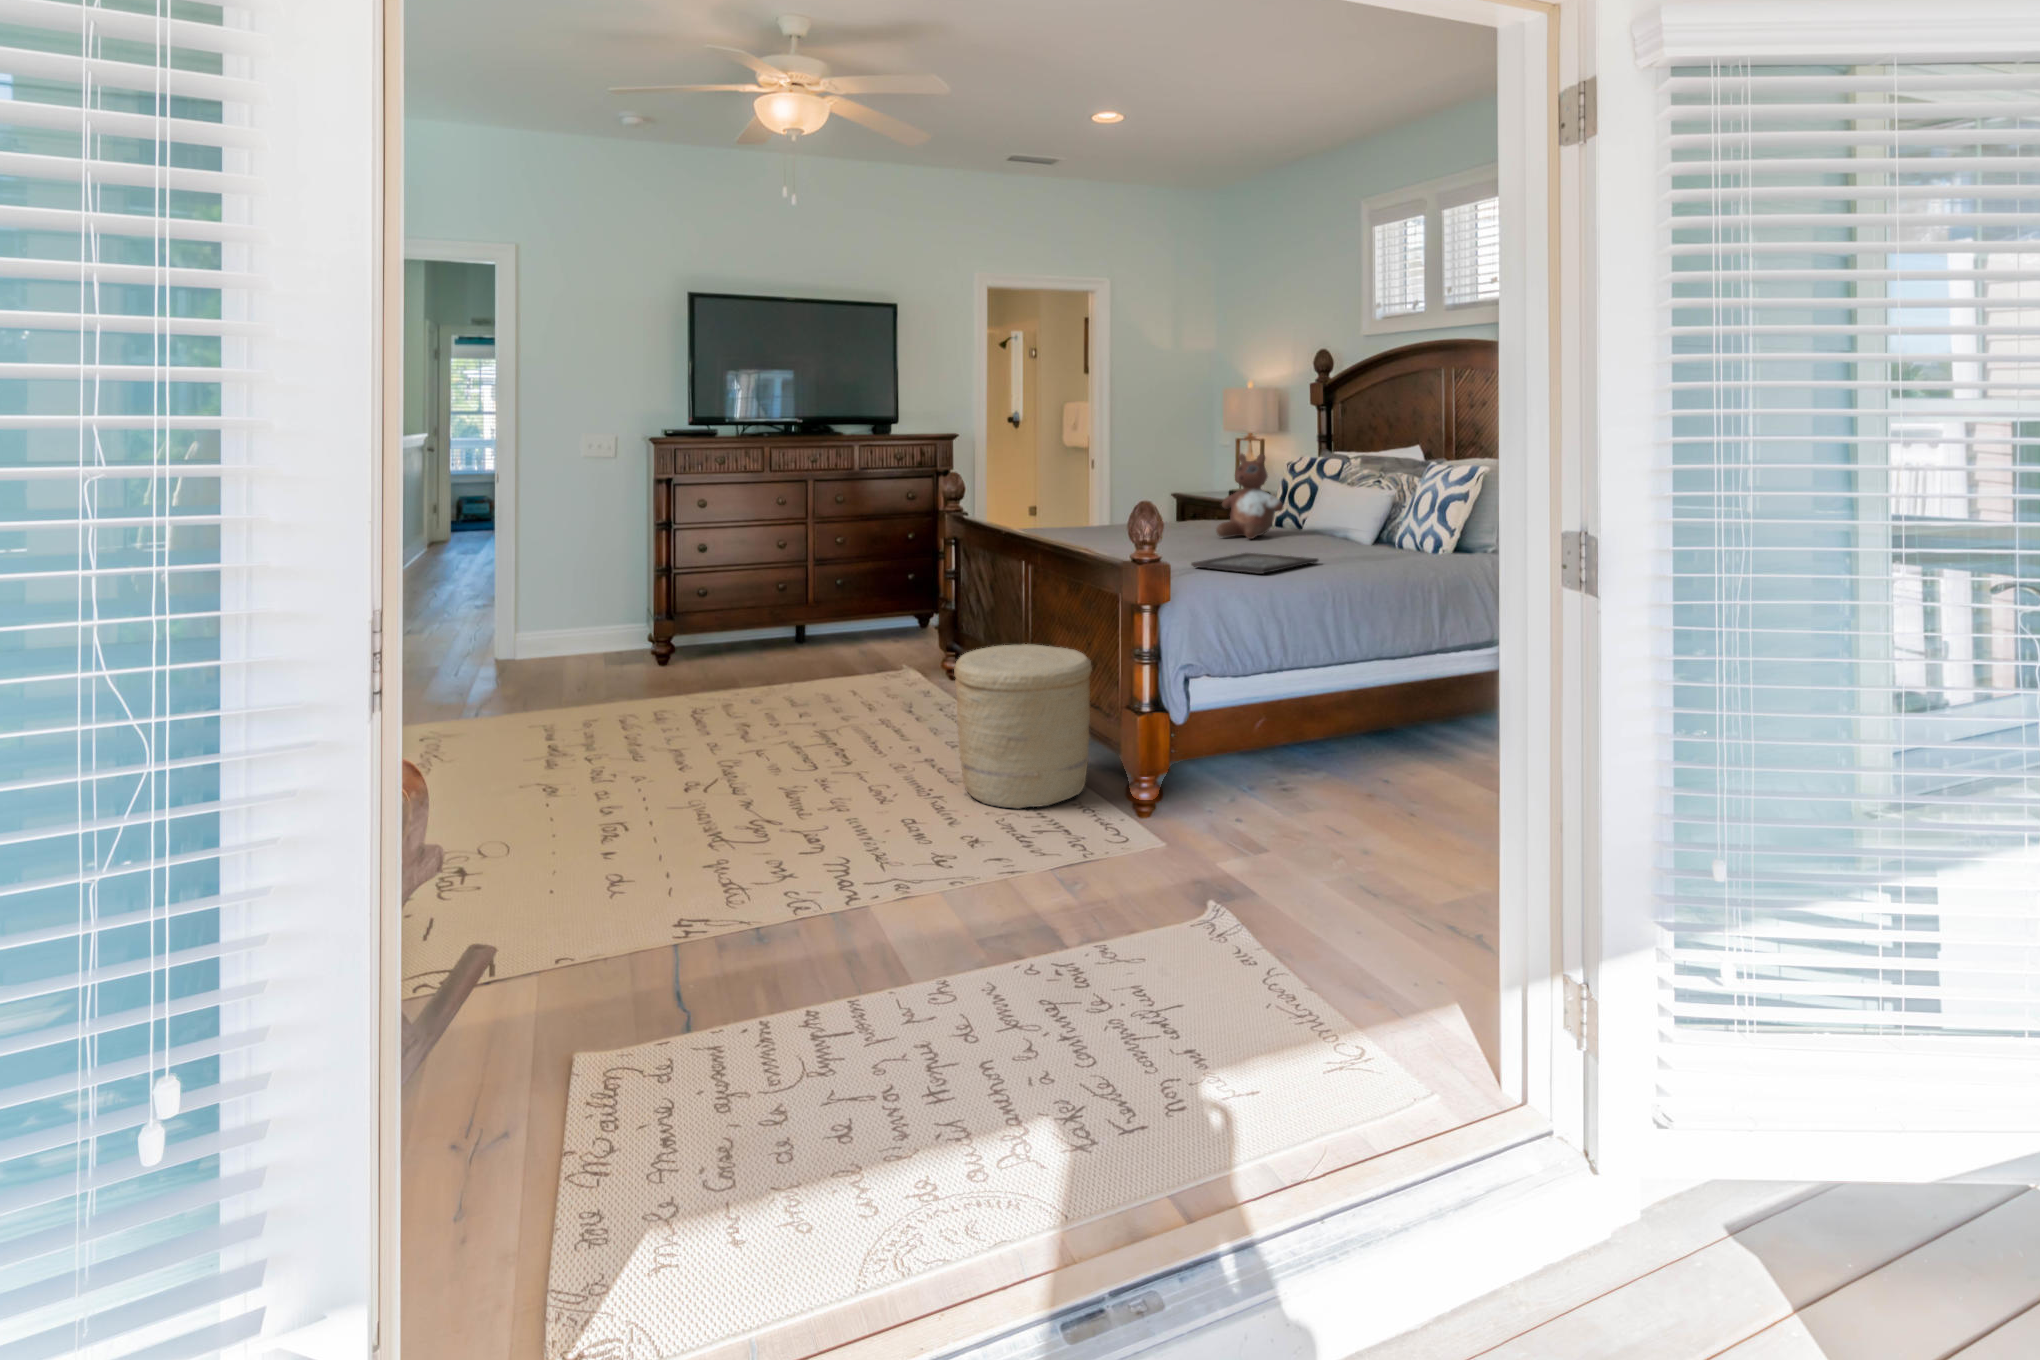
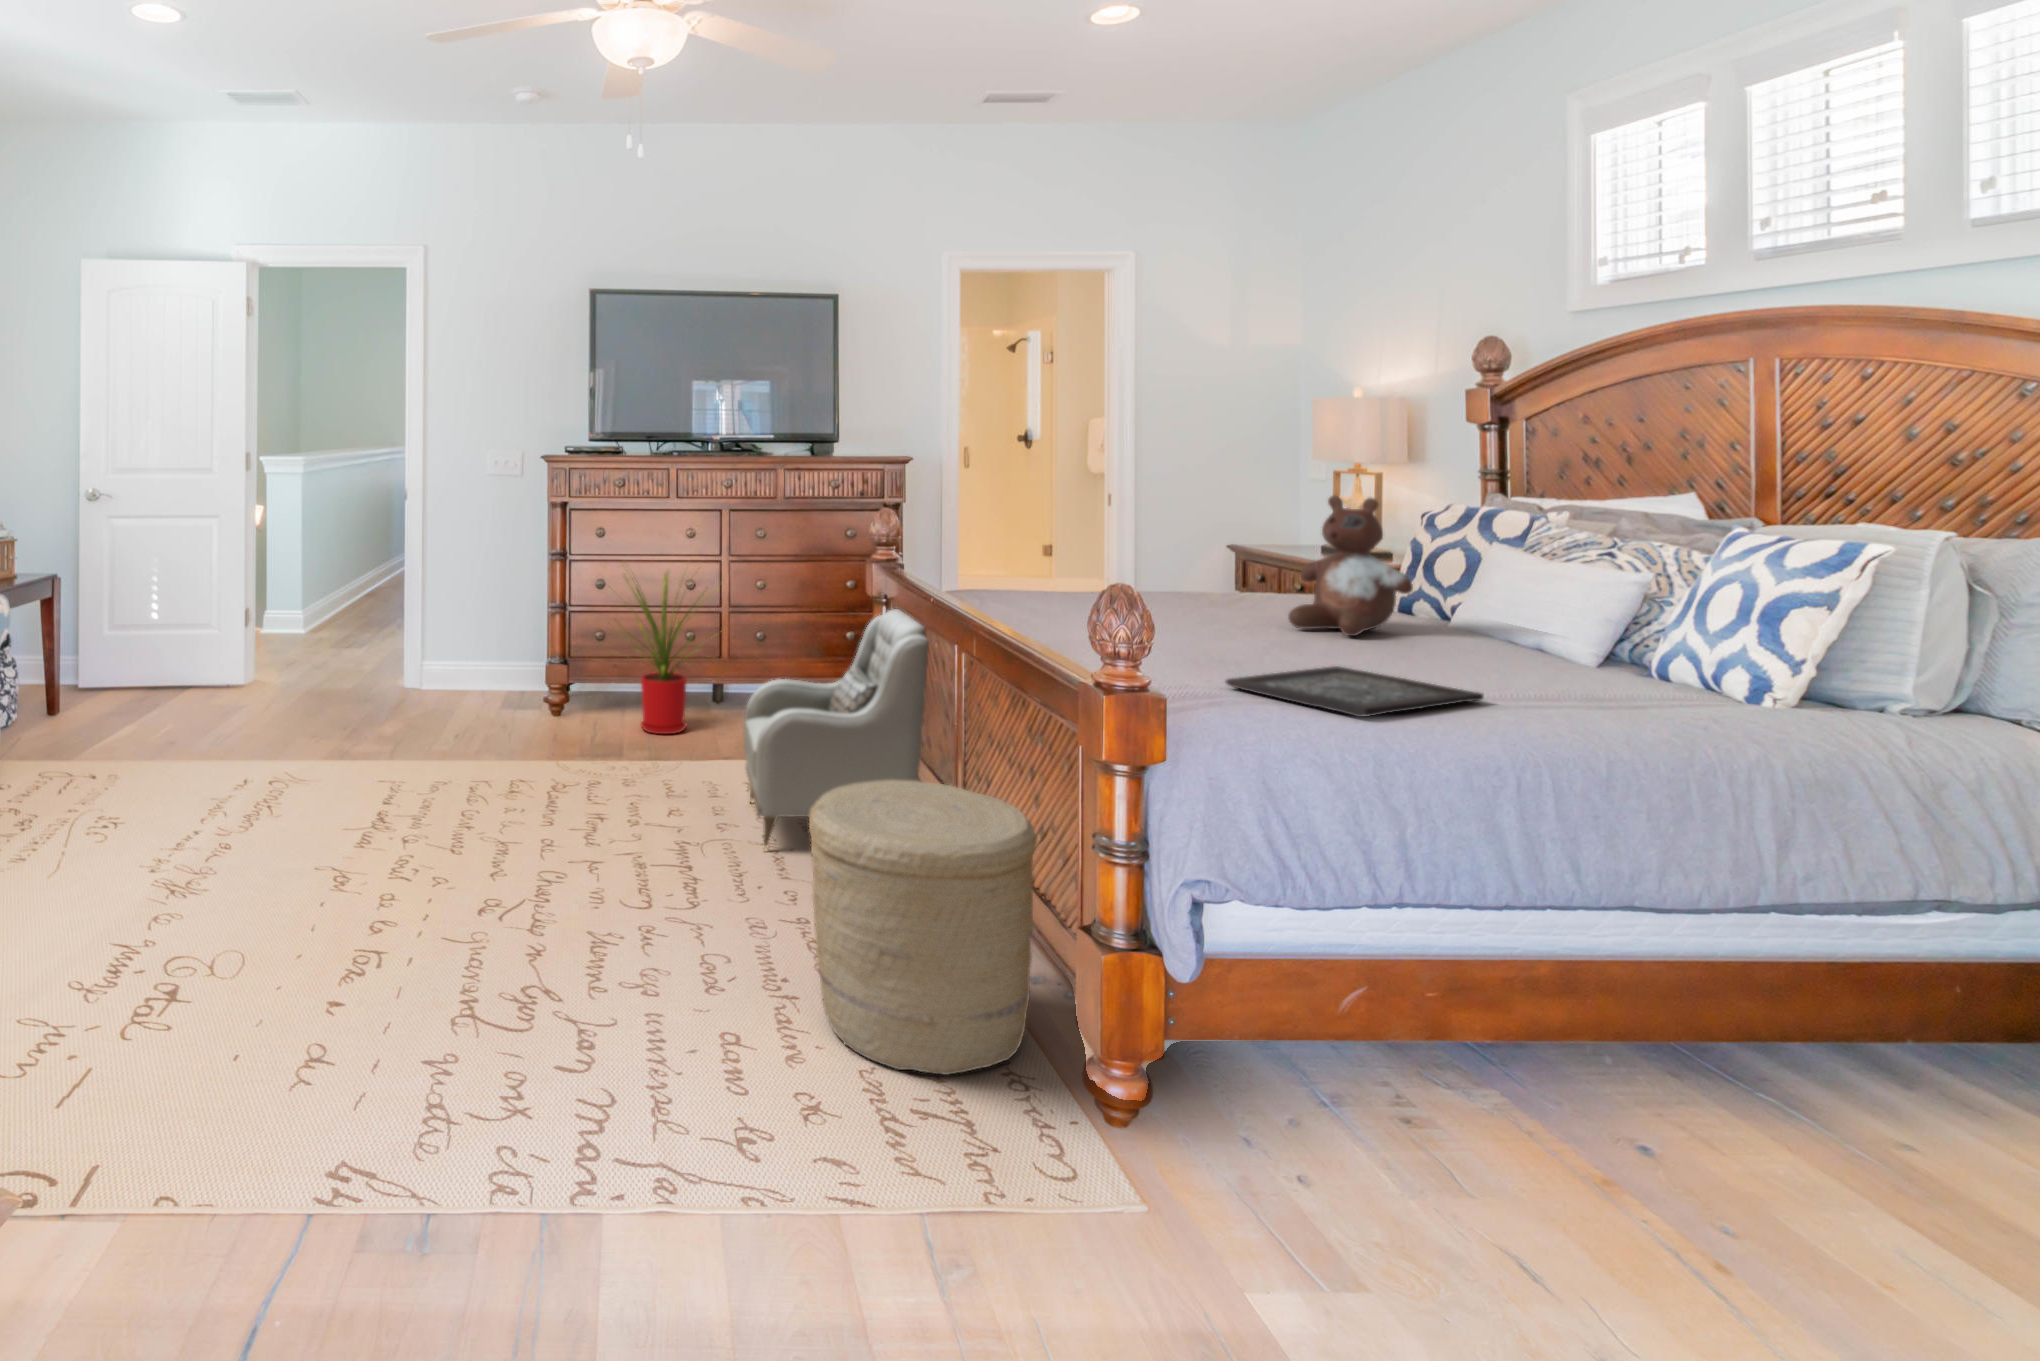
armchair: none [855,502,996,722] -> present [744,609,929,850]
house plant: none [712,523,817,664] -> present [608,572,708,734]

